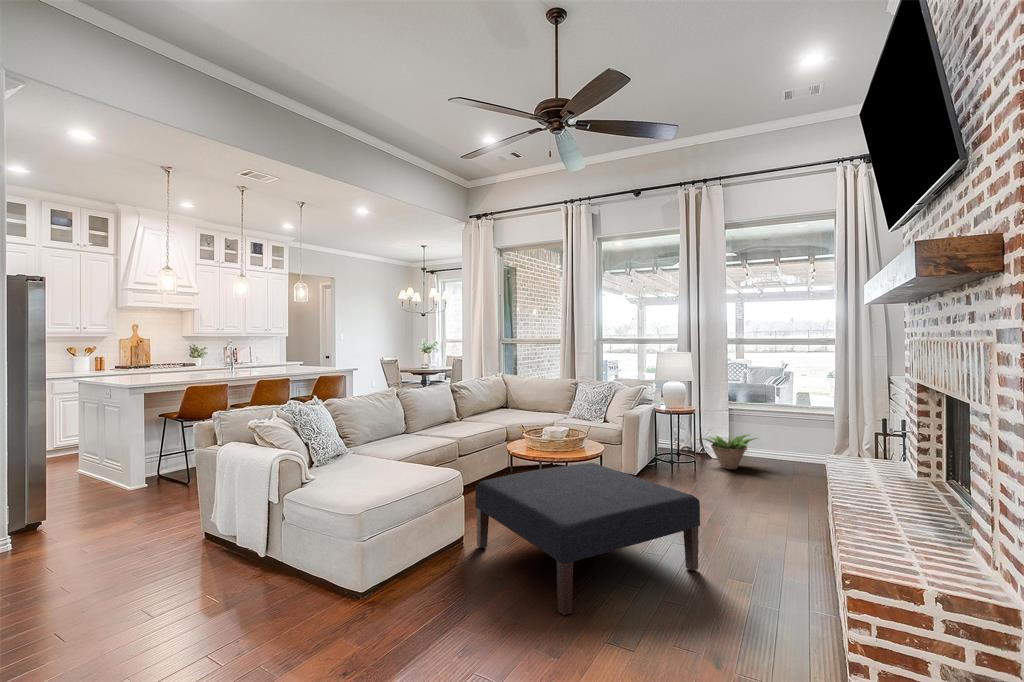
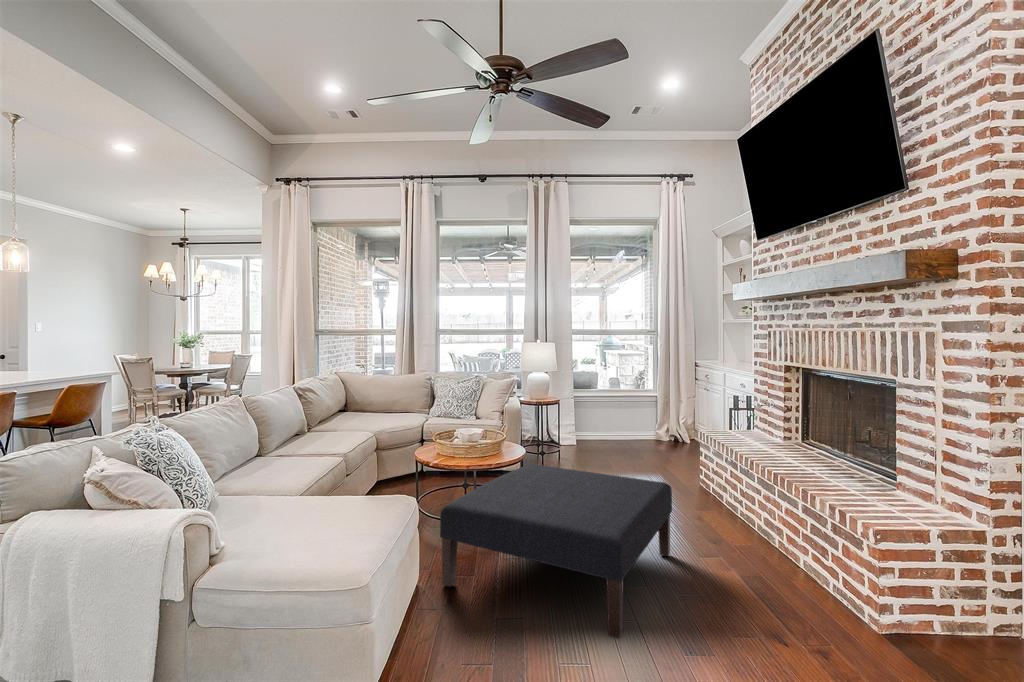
decorative plant: present [704,435,757,469] -> none [556,418,609,452]

